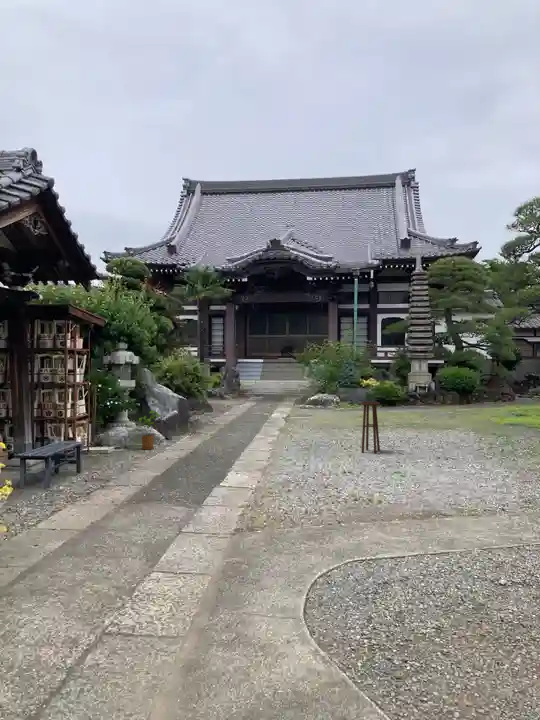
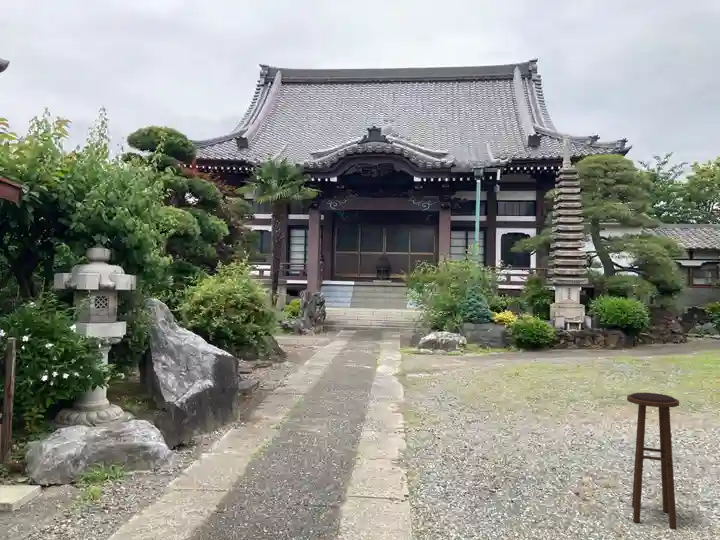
house plant: present [139,411,161,450] -> none [101,401,156,494]

